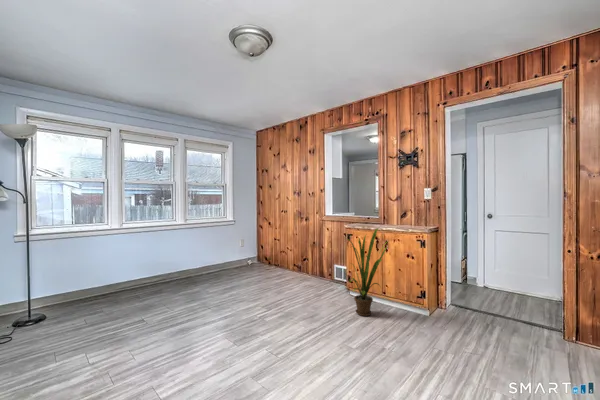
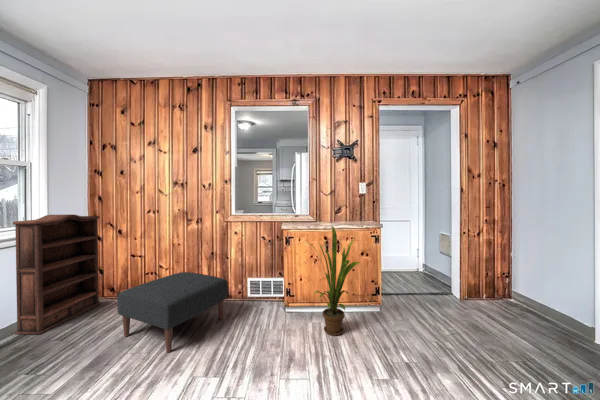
bookshelf: none [222,211,259,272] -> present [13,215,100,335]
ottoman: none [252,252,309,293] -> present [117,272,228,353]

